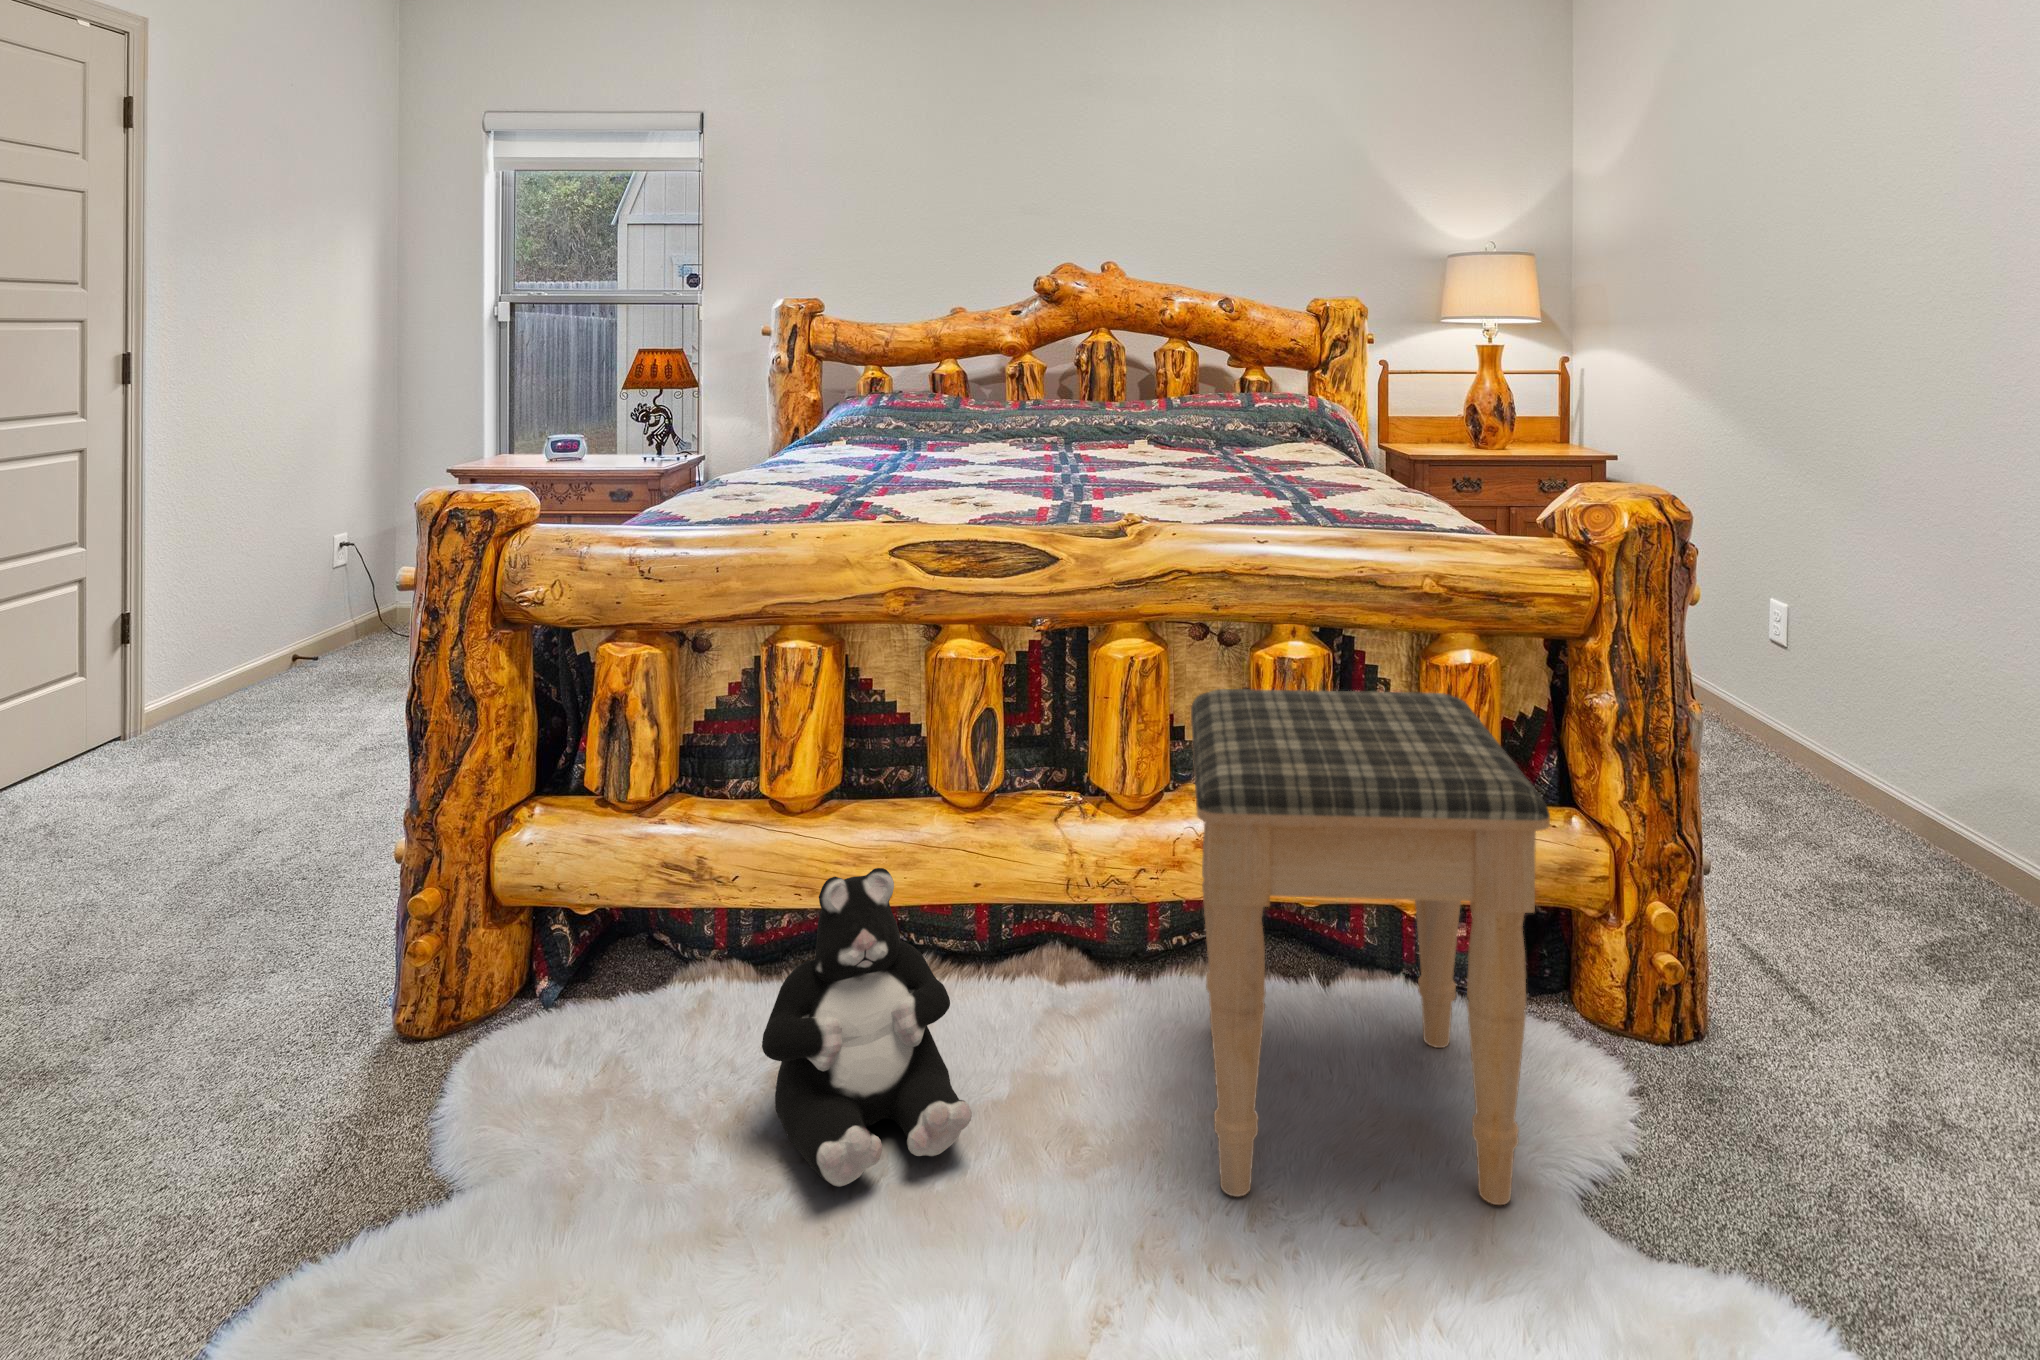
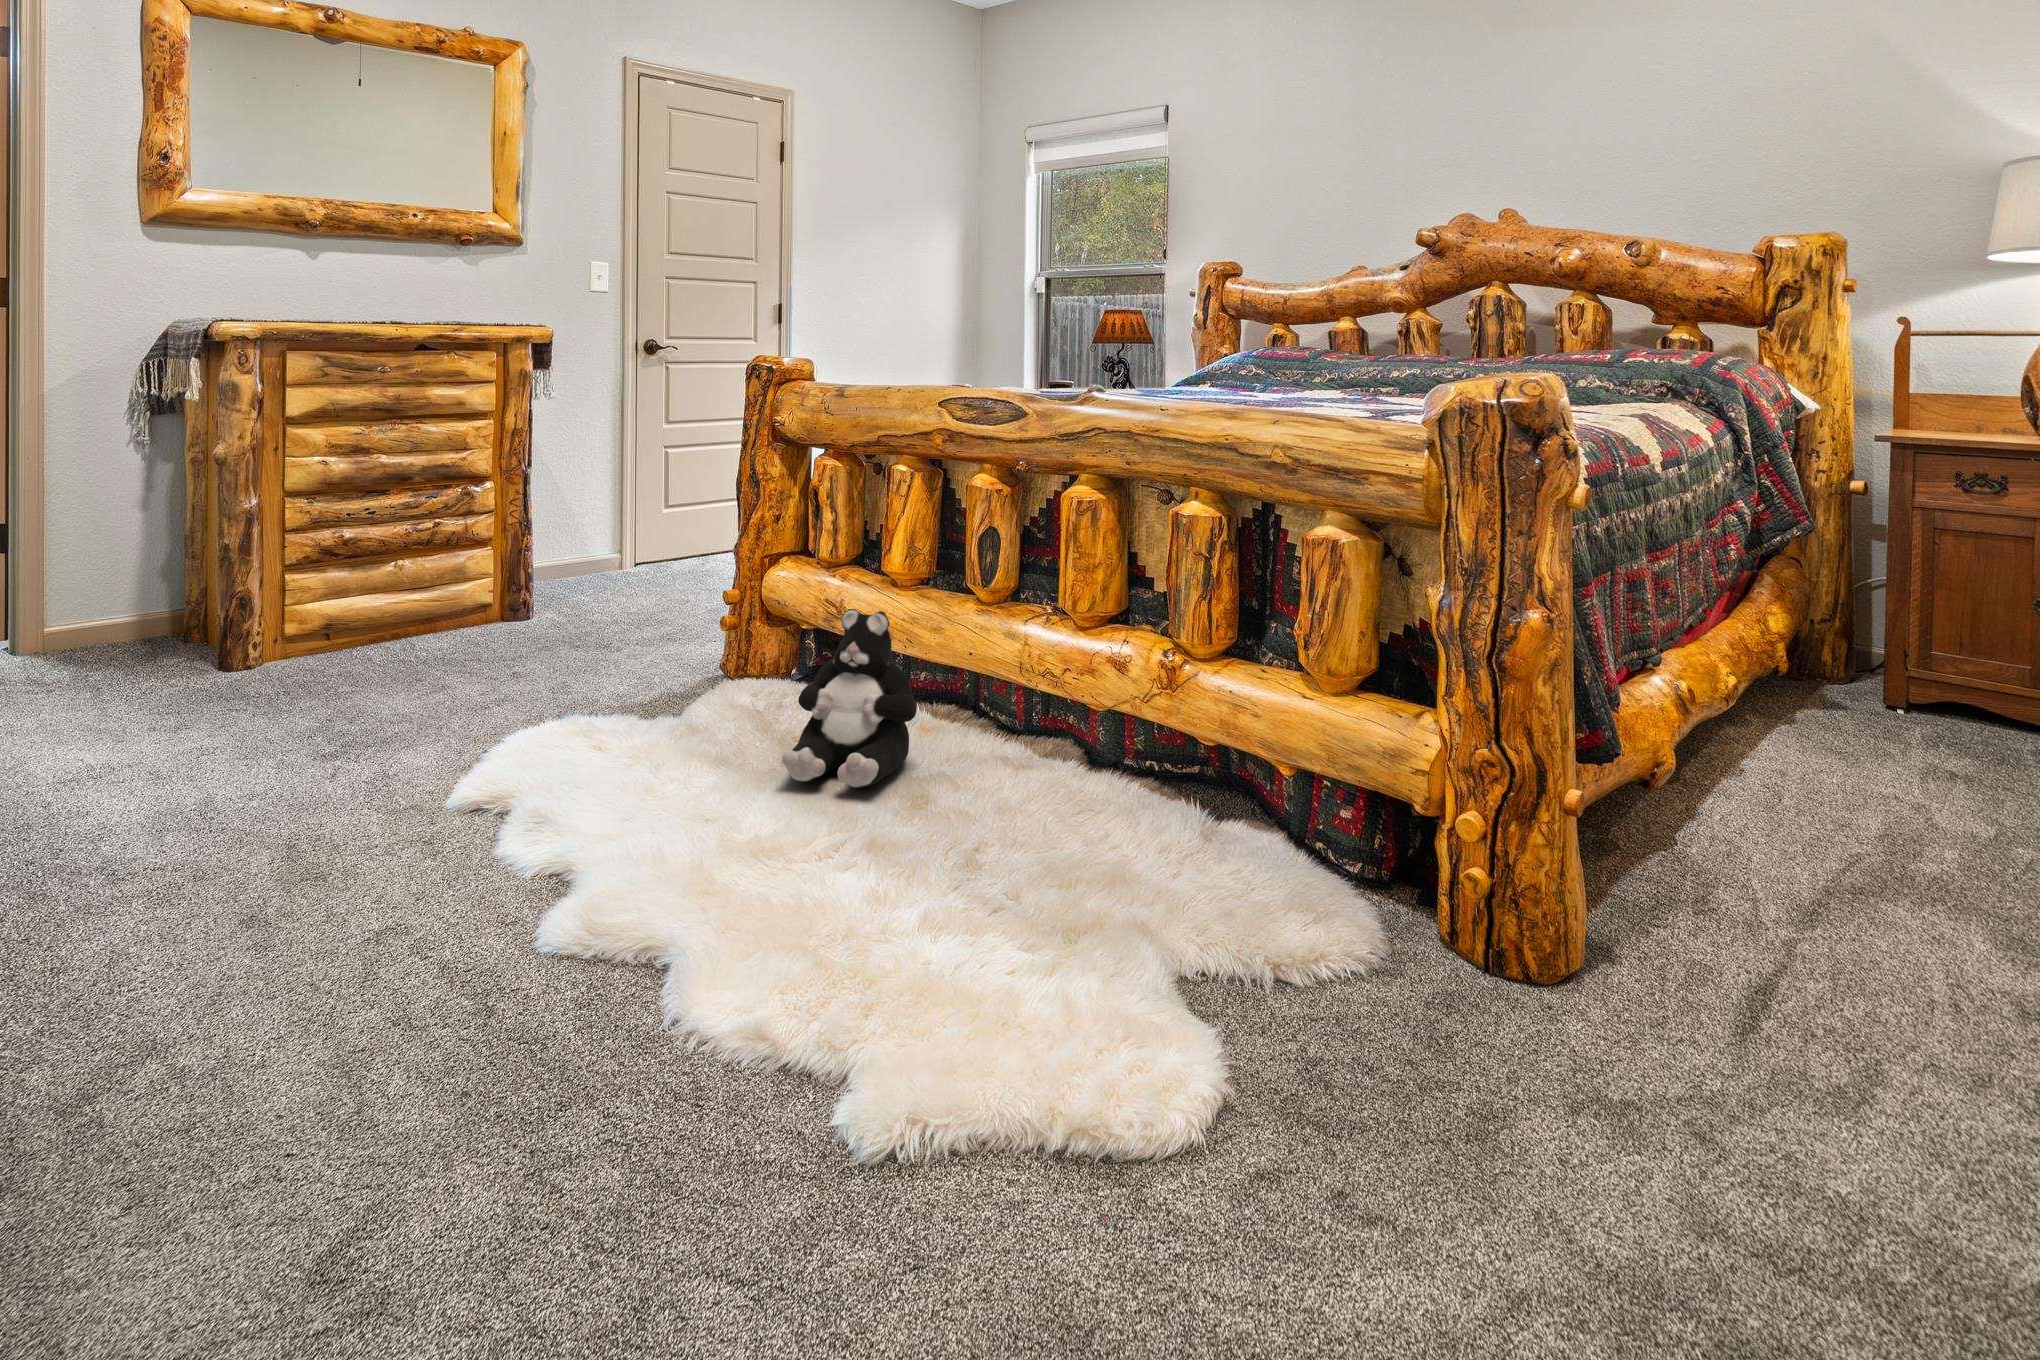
footstool: present [1191,689,1550,1205] -> none [956,532,1304,941]

